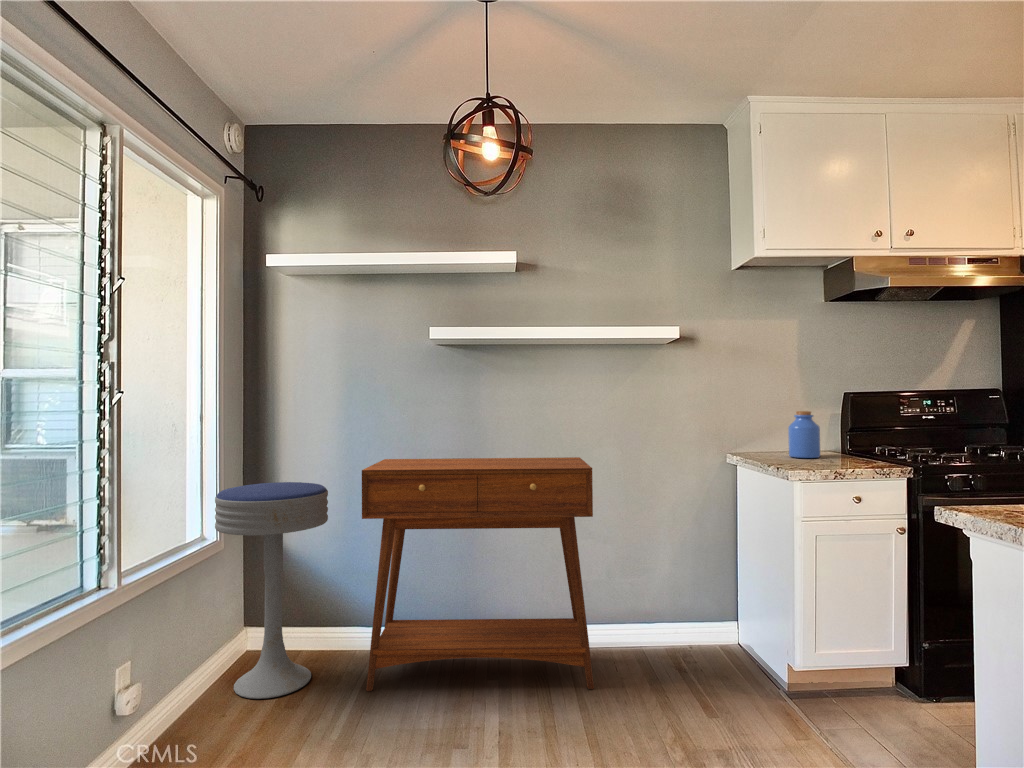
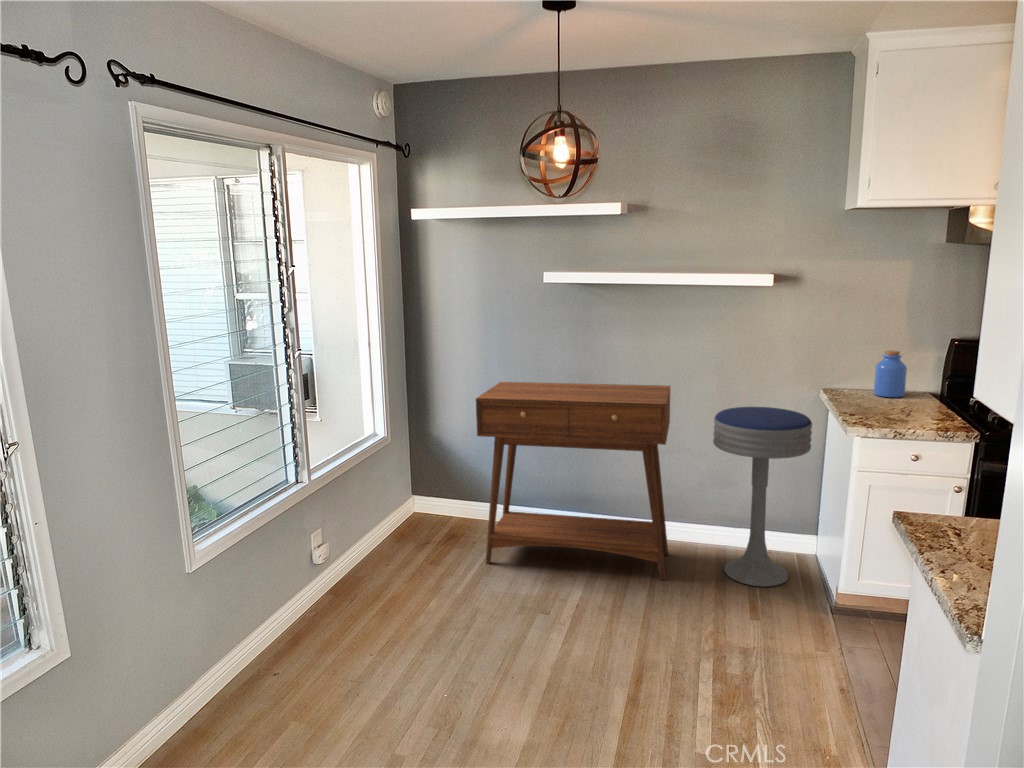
bar stool: present [215,482,328,699] -> present [713,407,812,587]

